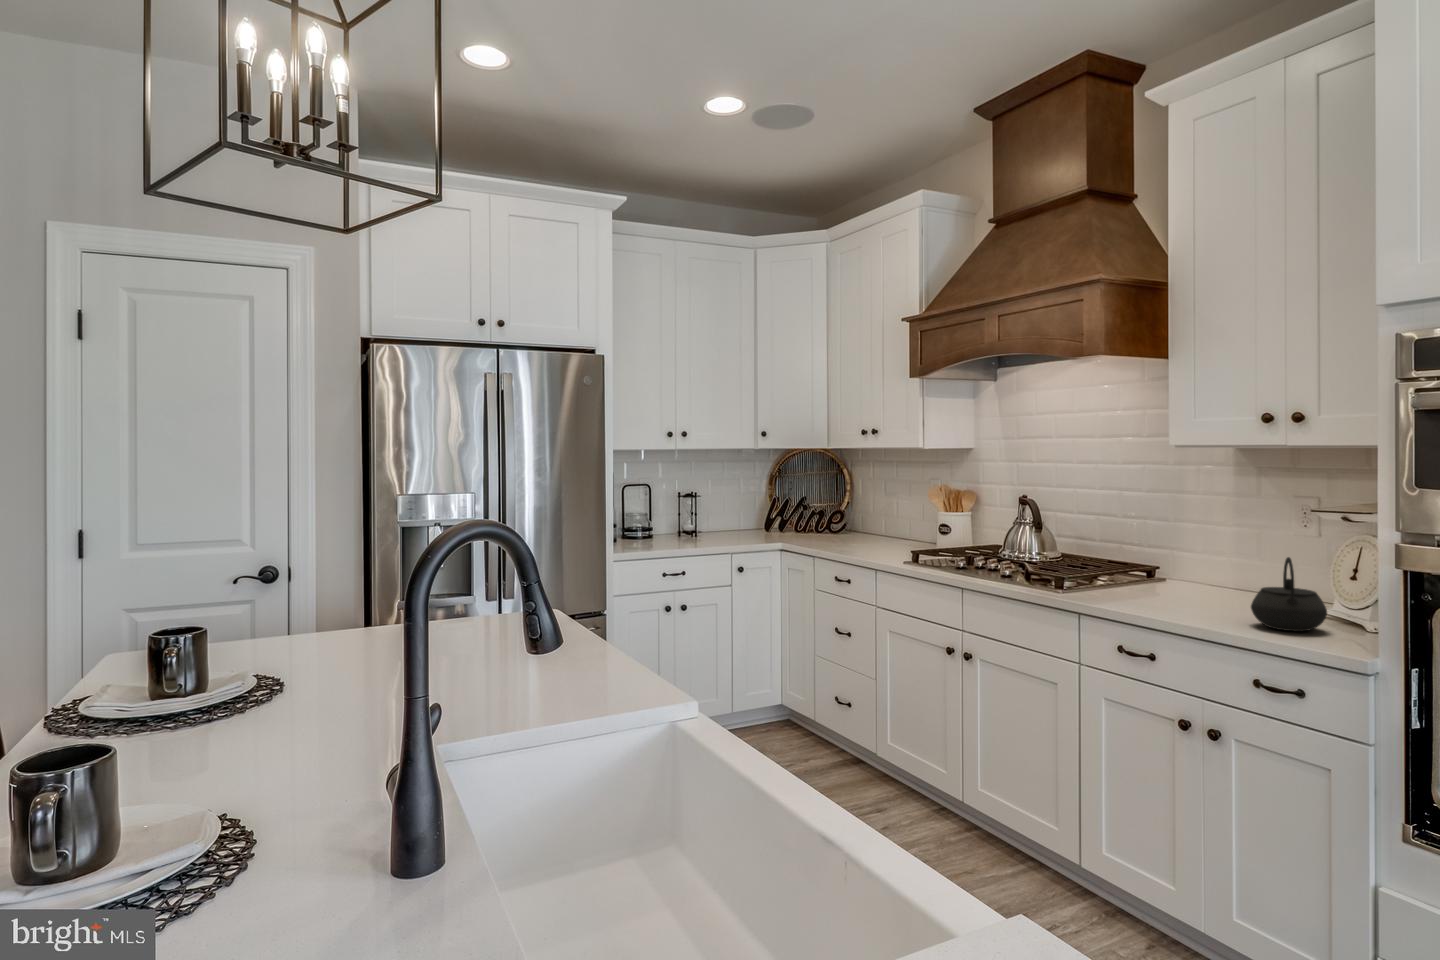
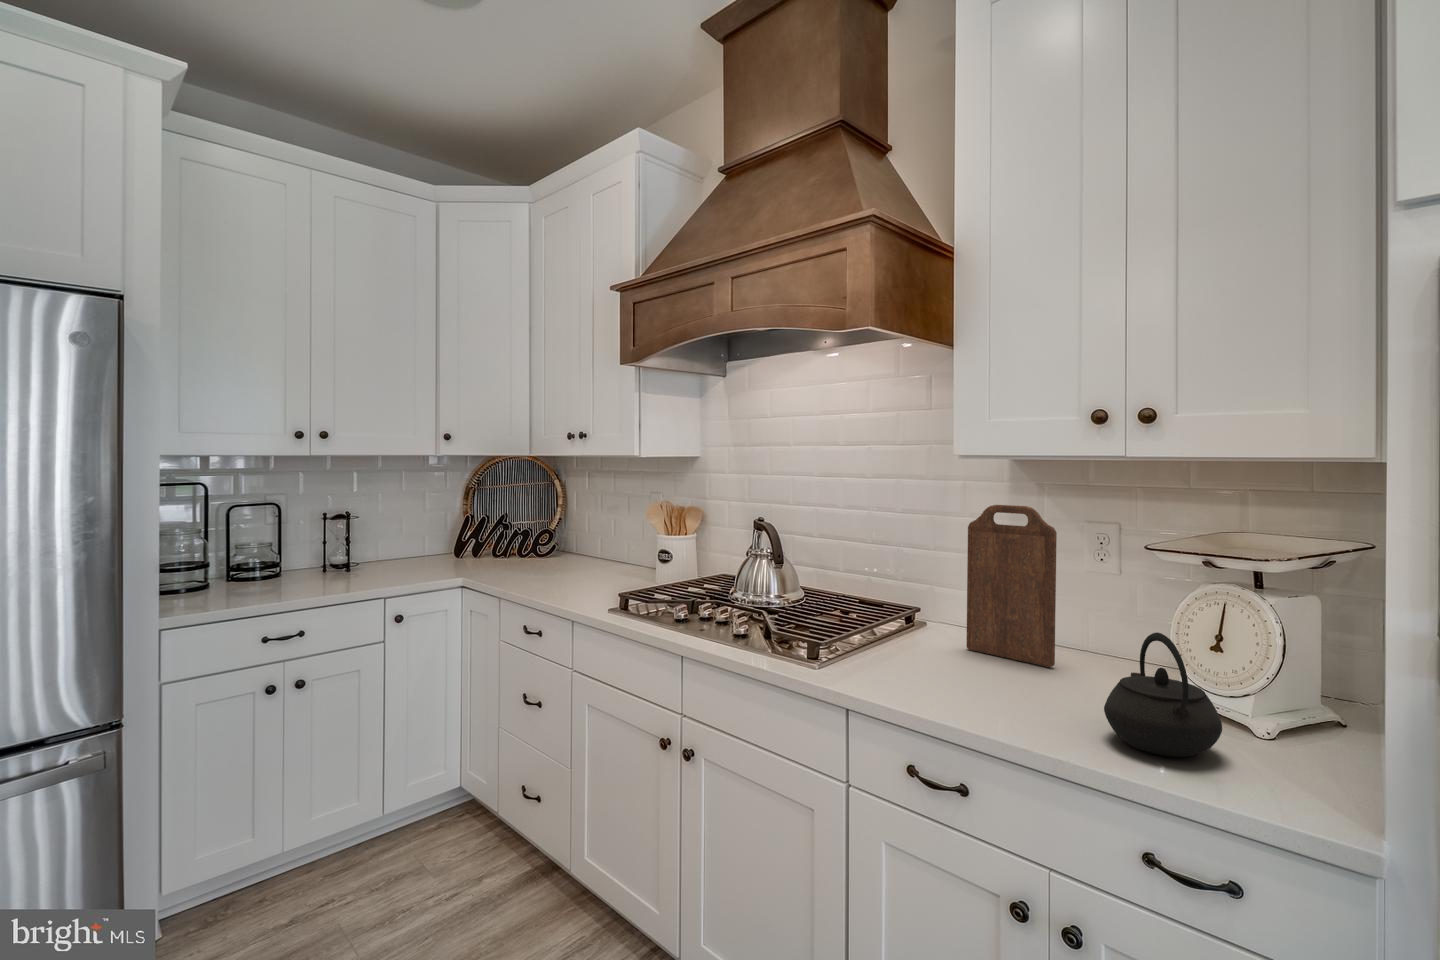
cutting board: none [1186,482,1252,599] -> present [966,505,1057,667]

